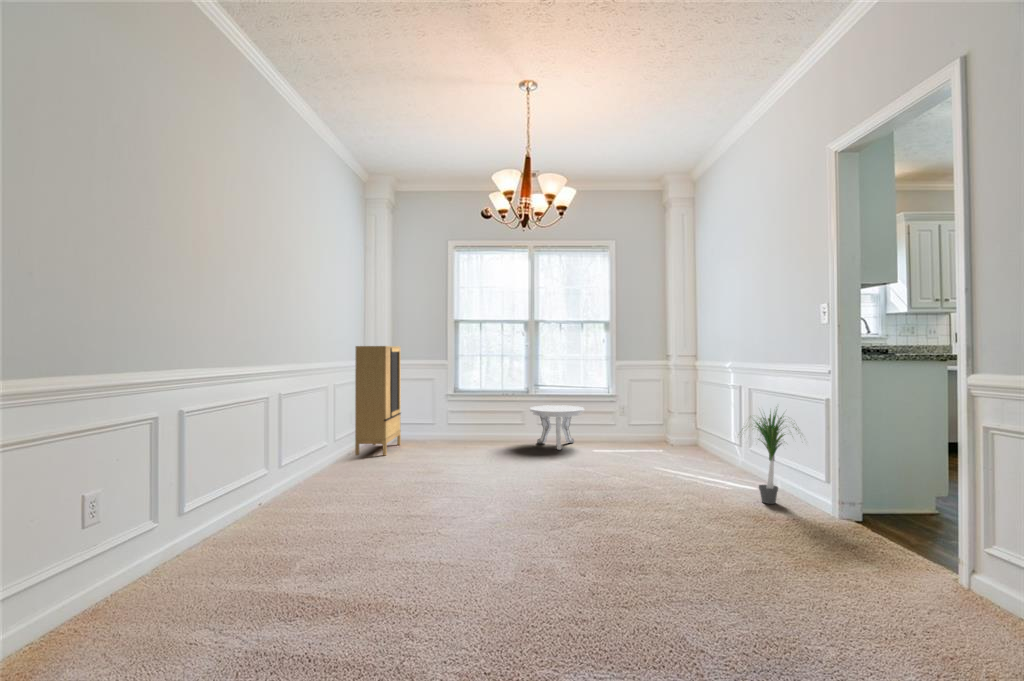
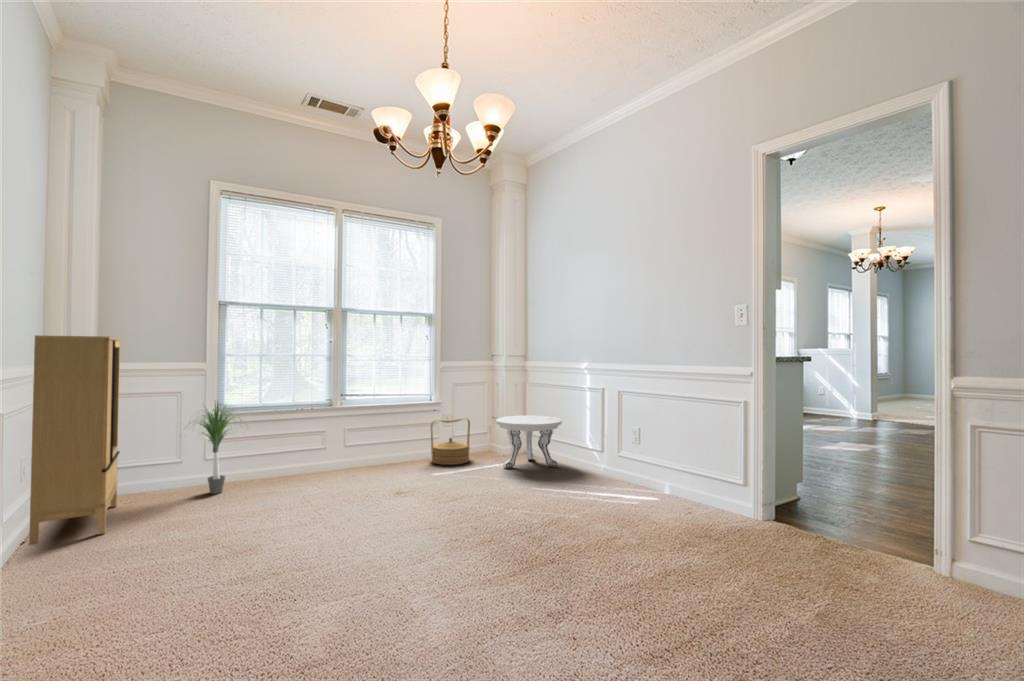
side table: present [530,405,584,450] -> present [496,416,562,468]
woven basket: none [603,409,639,447] -> present [431,418,470,465]
potted plant: present [755,411,797,504] -> present [190,404,234,494]

